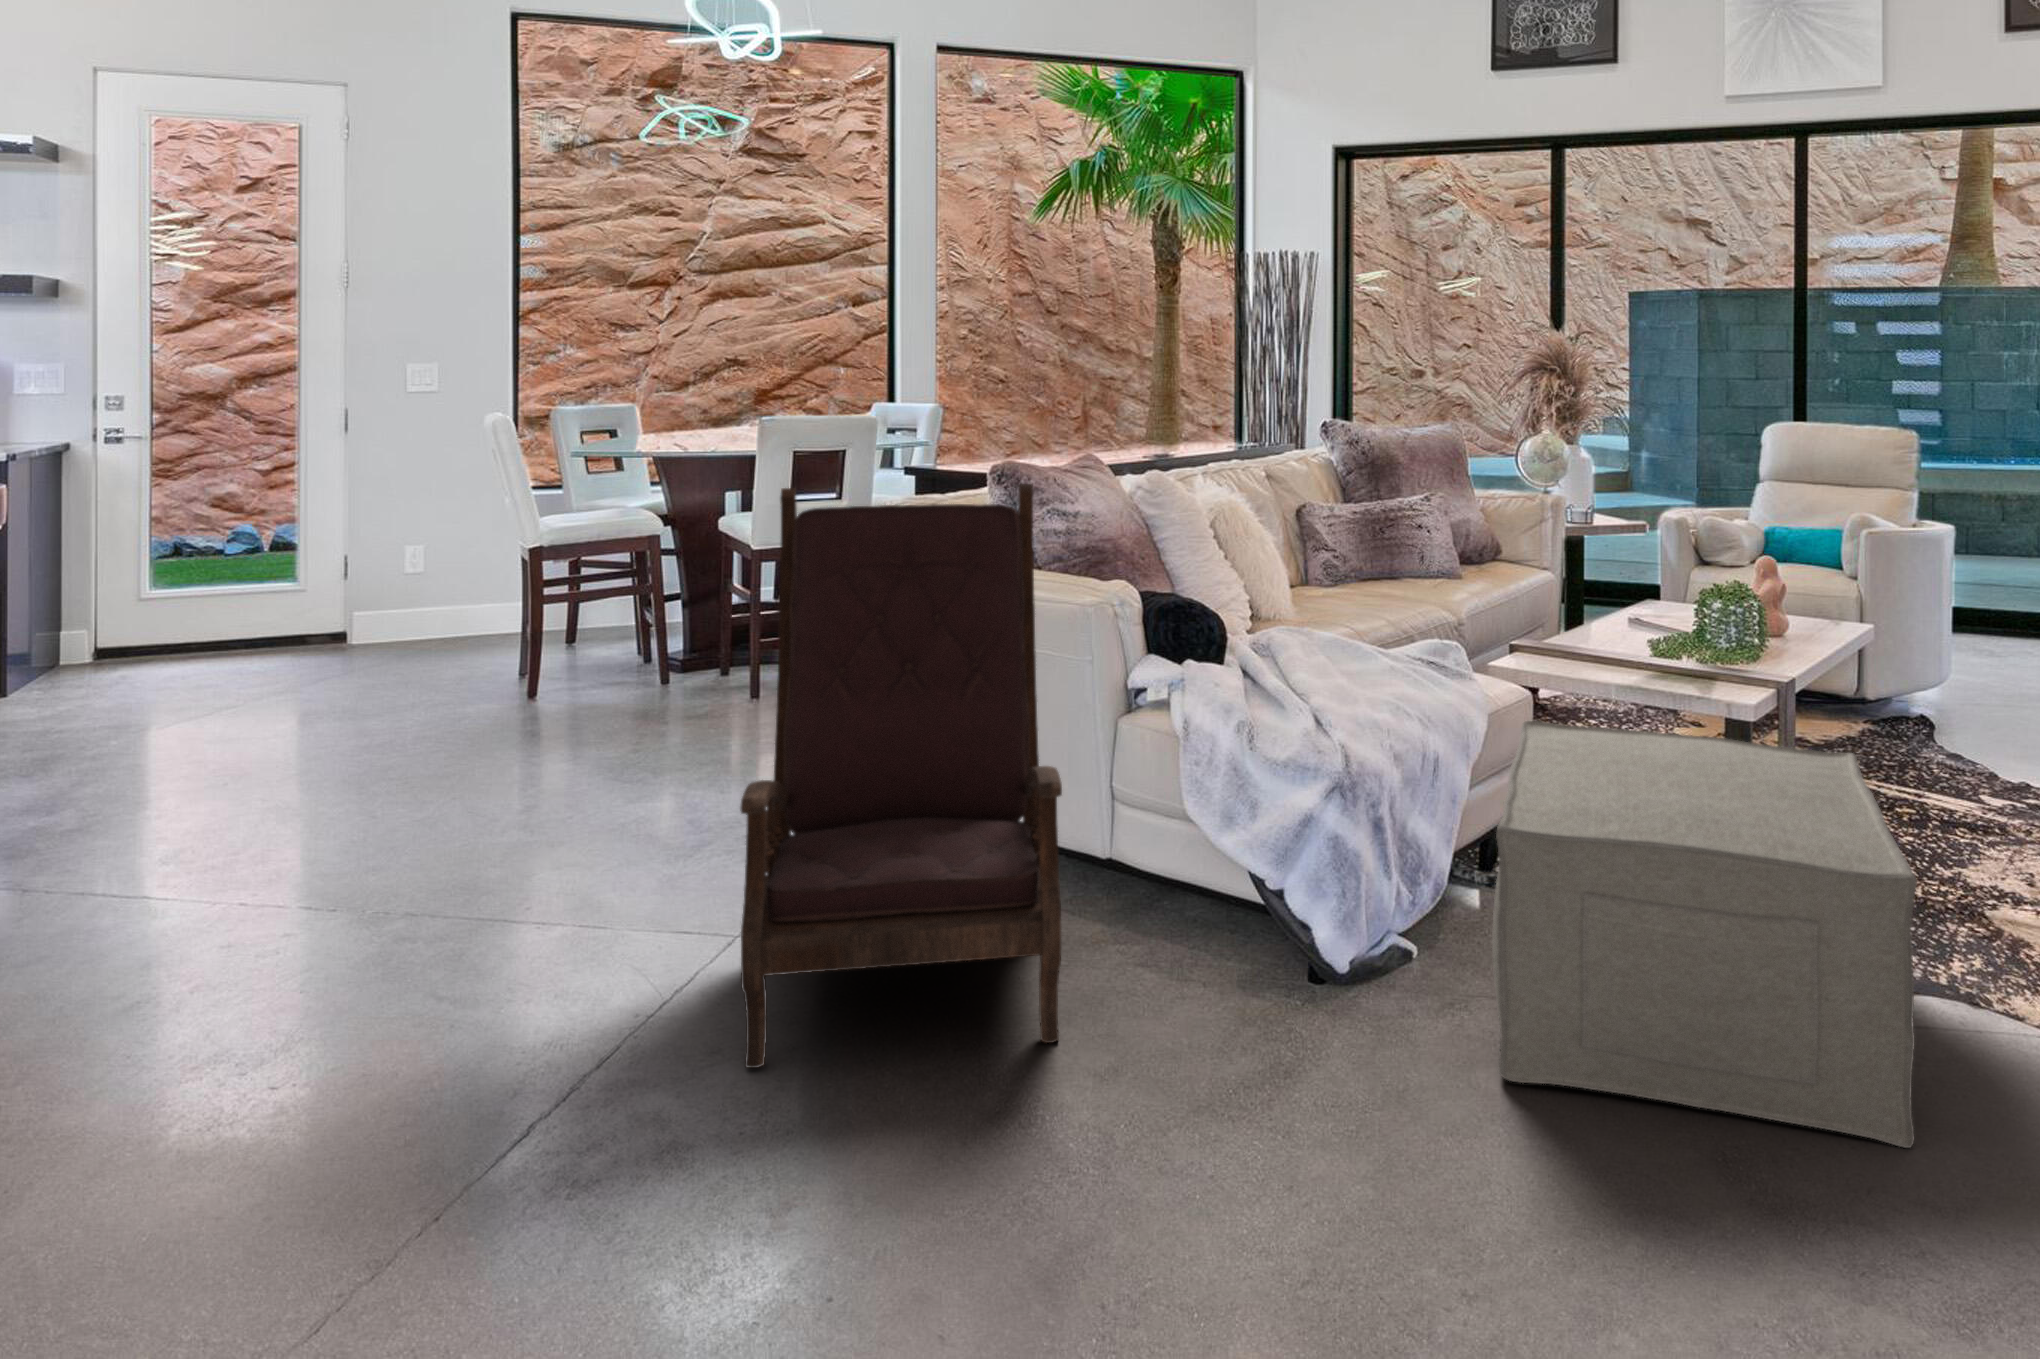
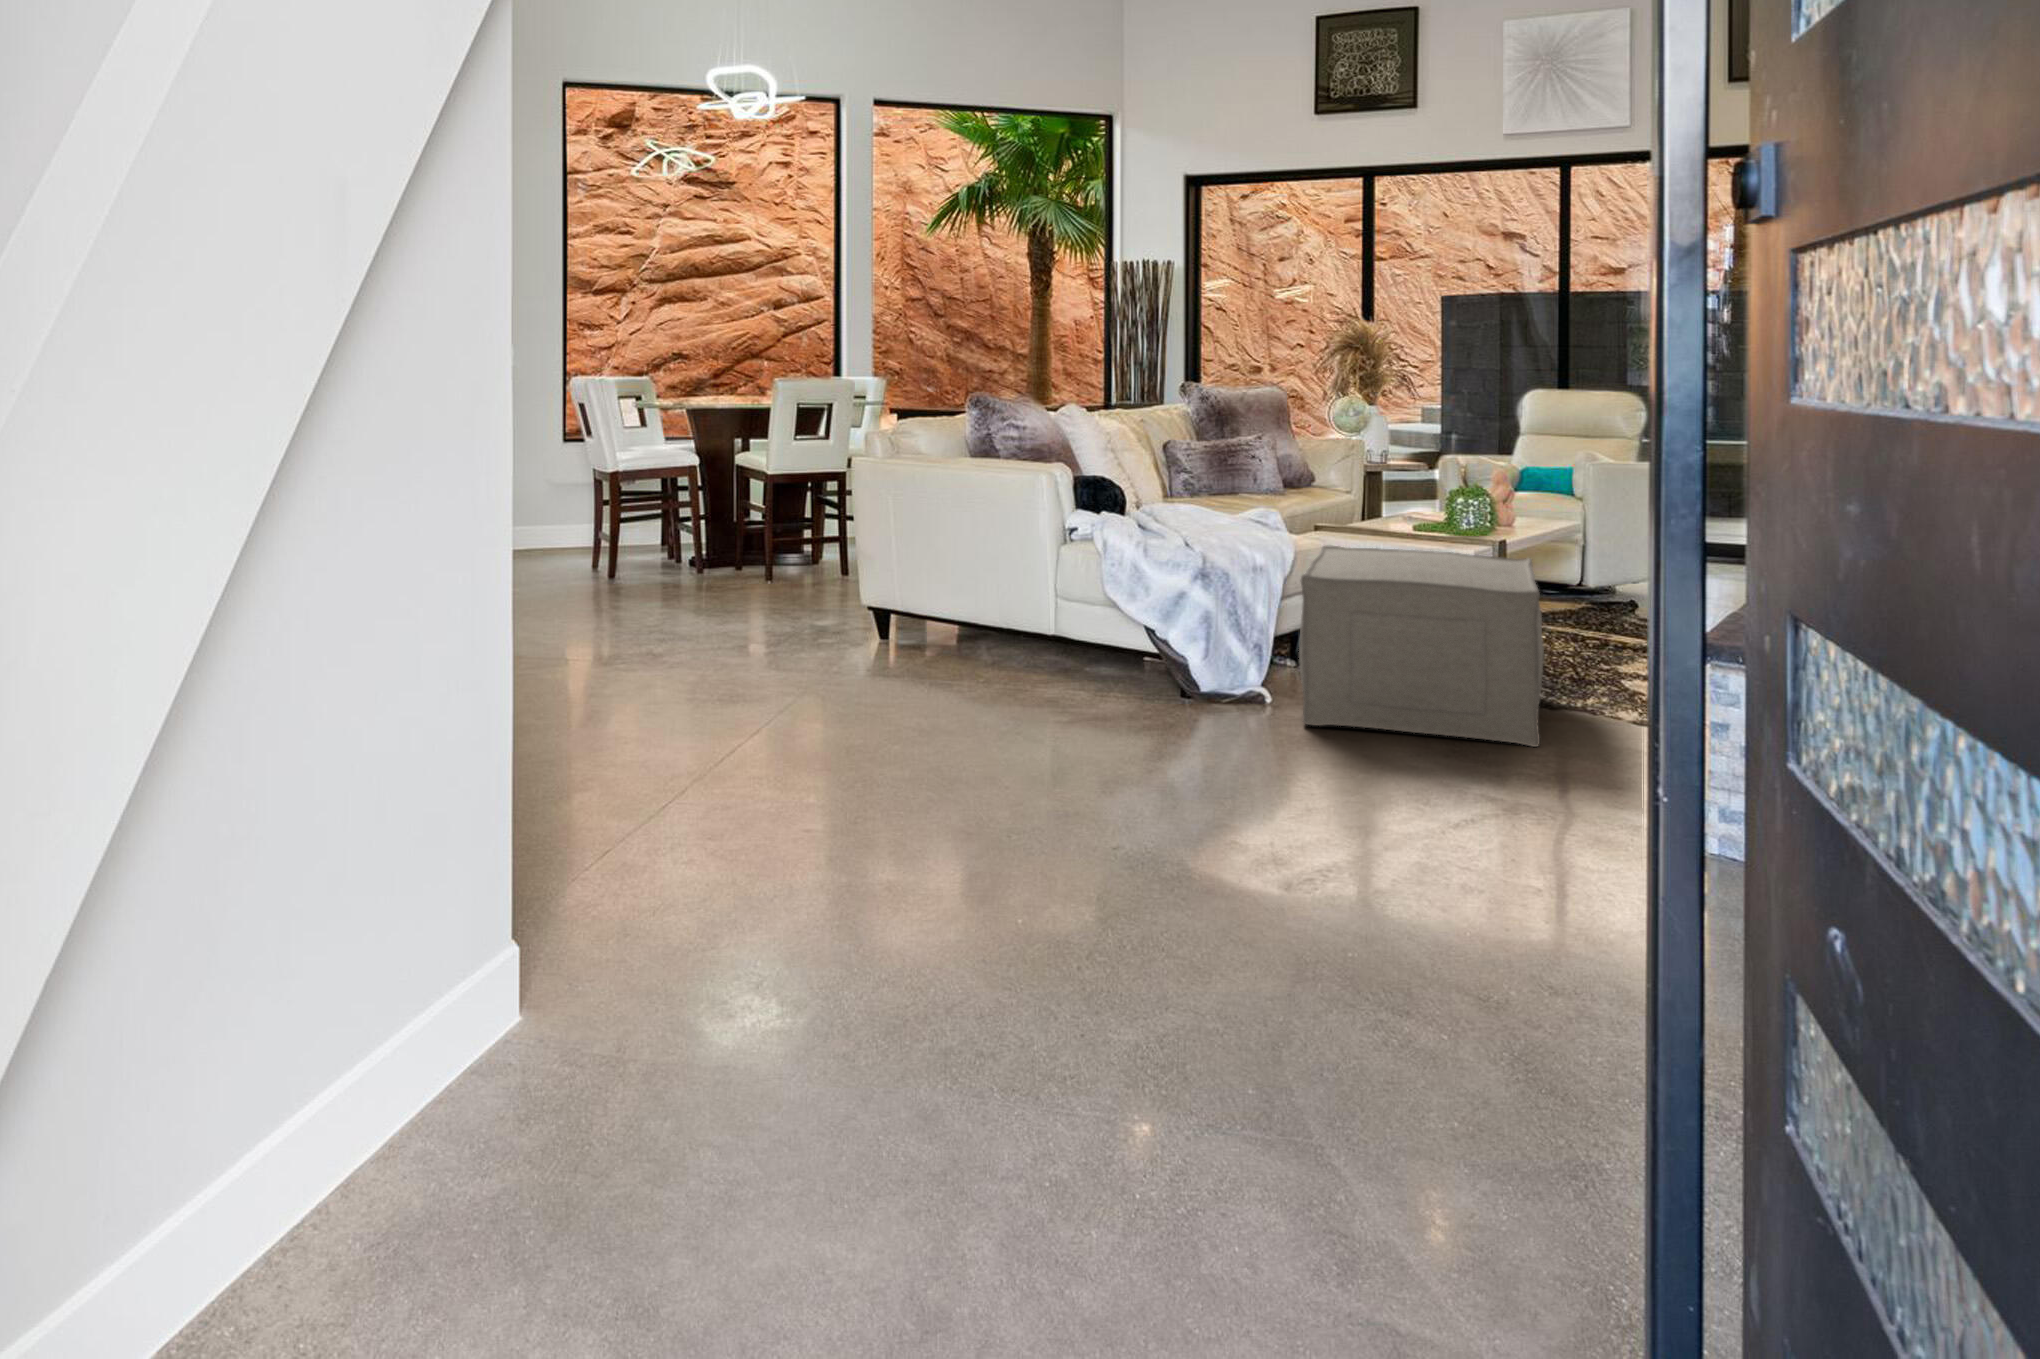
armchair: present [741,484,1062,1068] -> none [841,398,1042,717]

